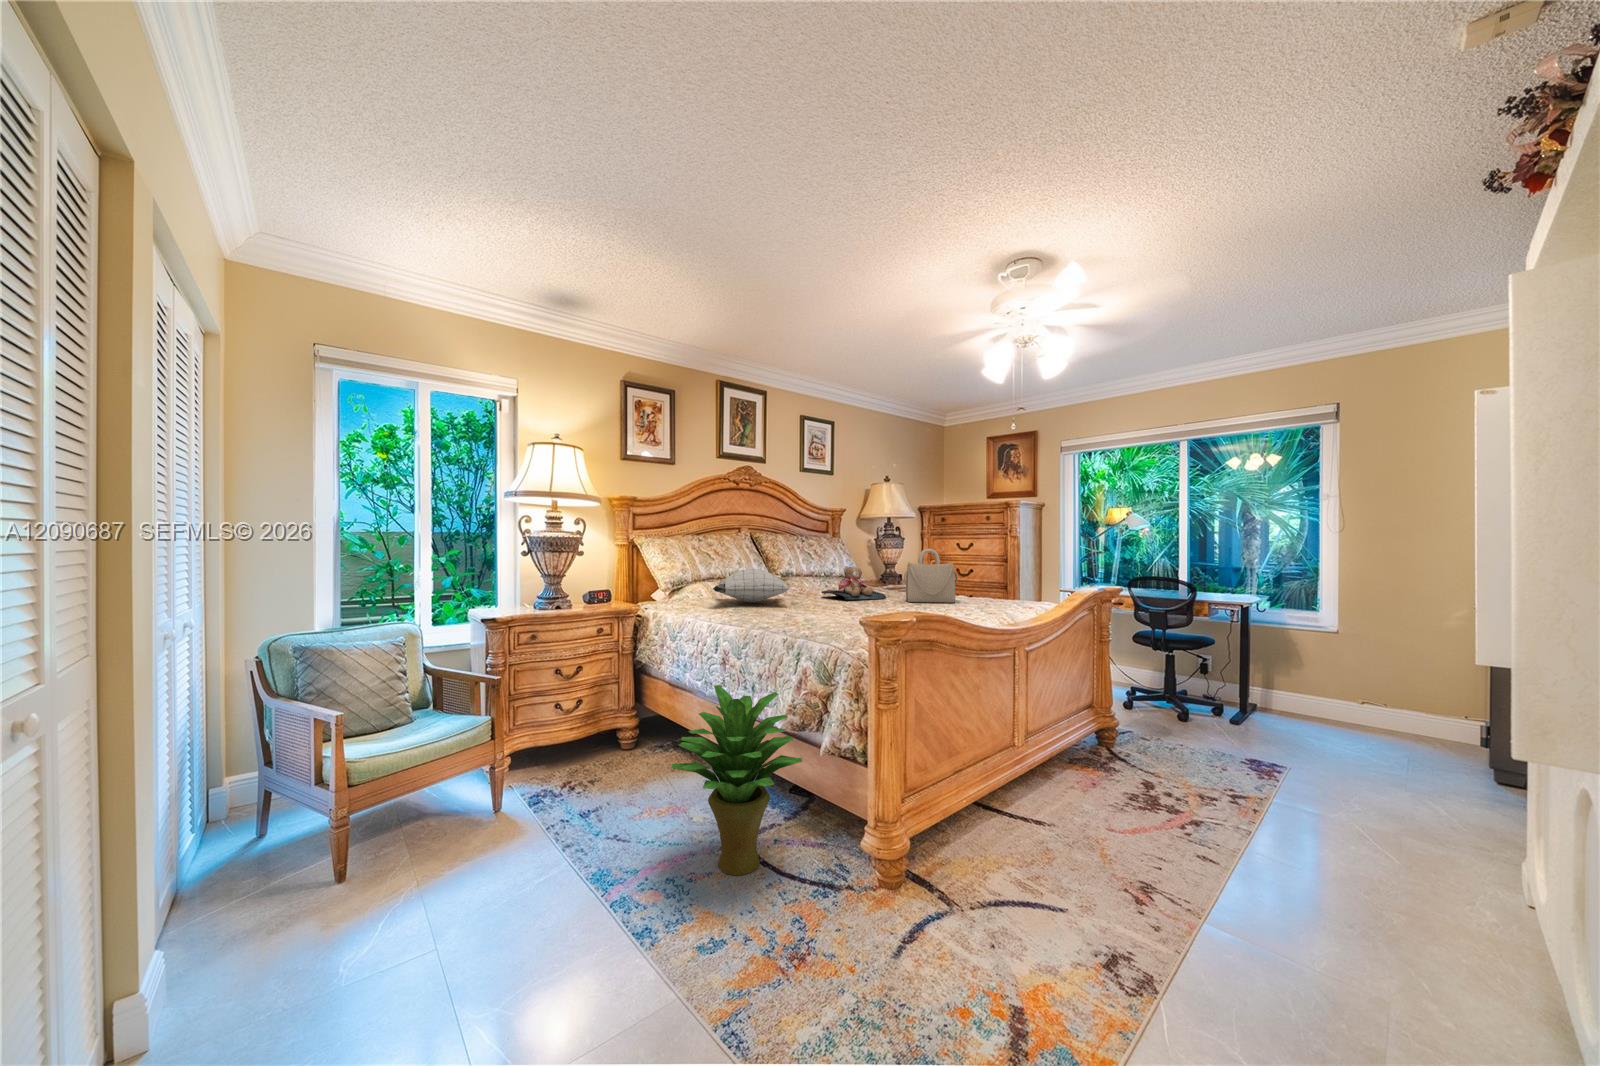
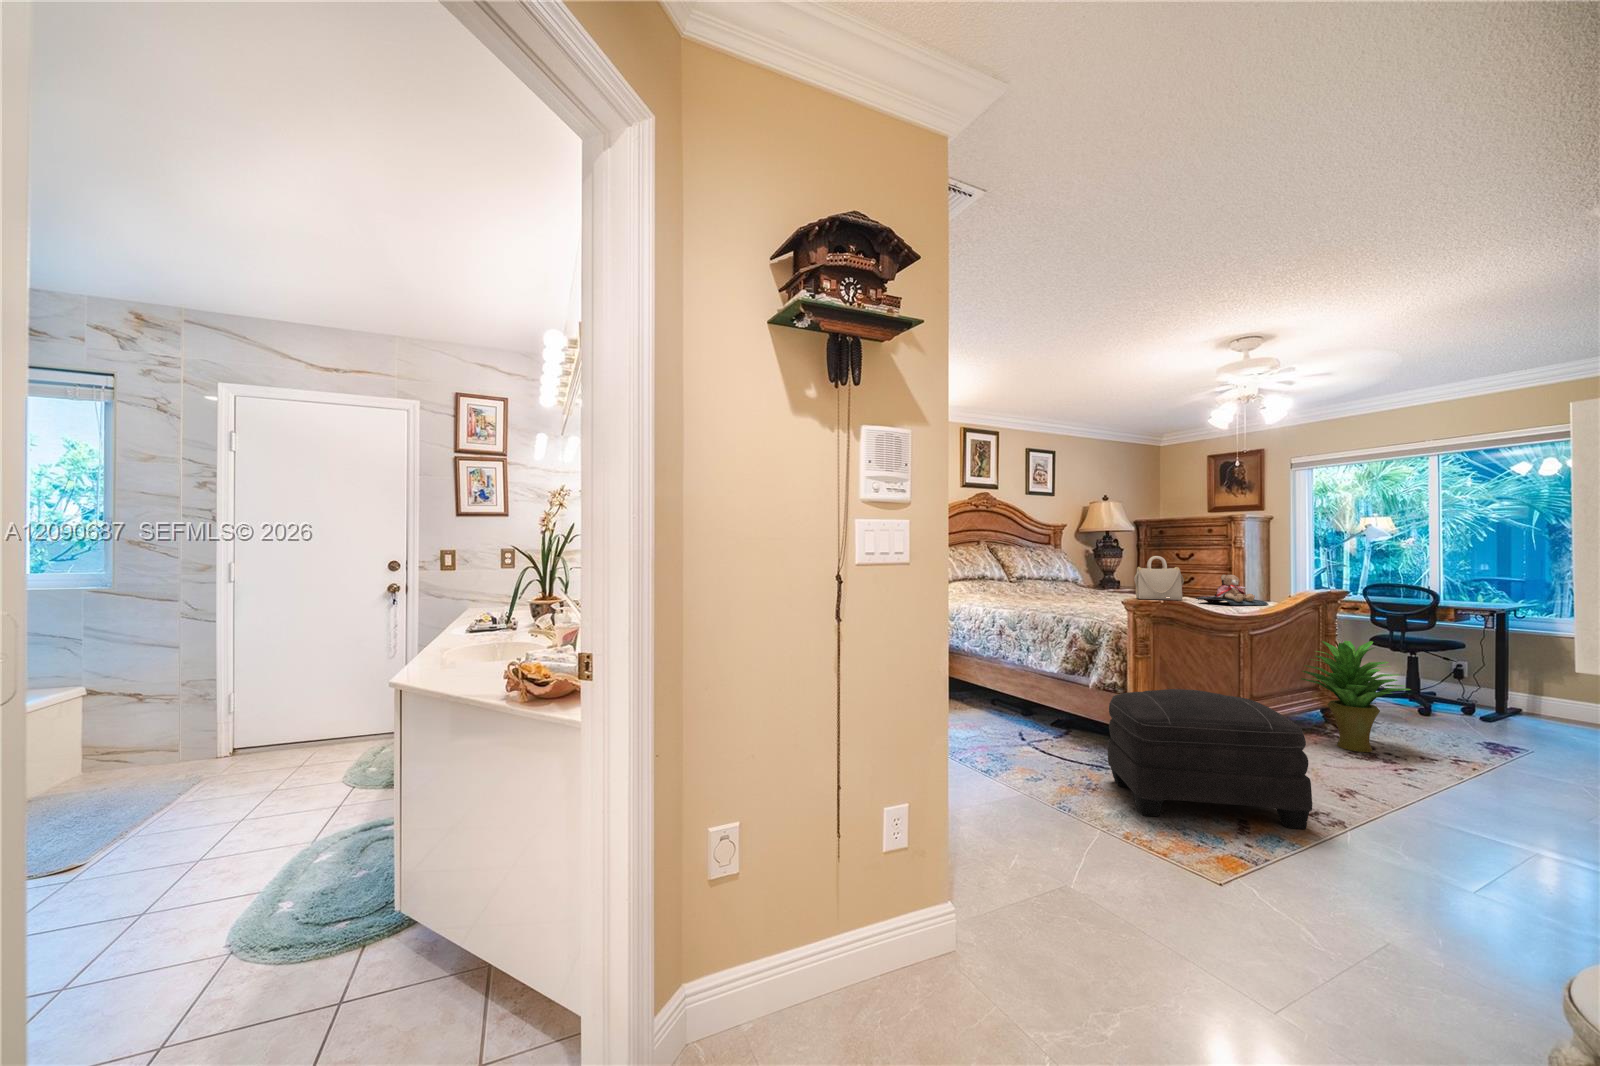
teddy bear: present [822,566,886,600] -> present [1196,574,1269,606]
pillow: present [713,568,789,603] -> none [978,571,1042,597]
potted plant: present [672,685,802,875] -> present [1301,641,1410,752]
ottoman: none [832,766,1115,1024] -> present [1108,689,1312,829]

